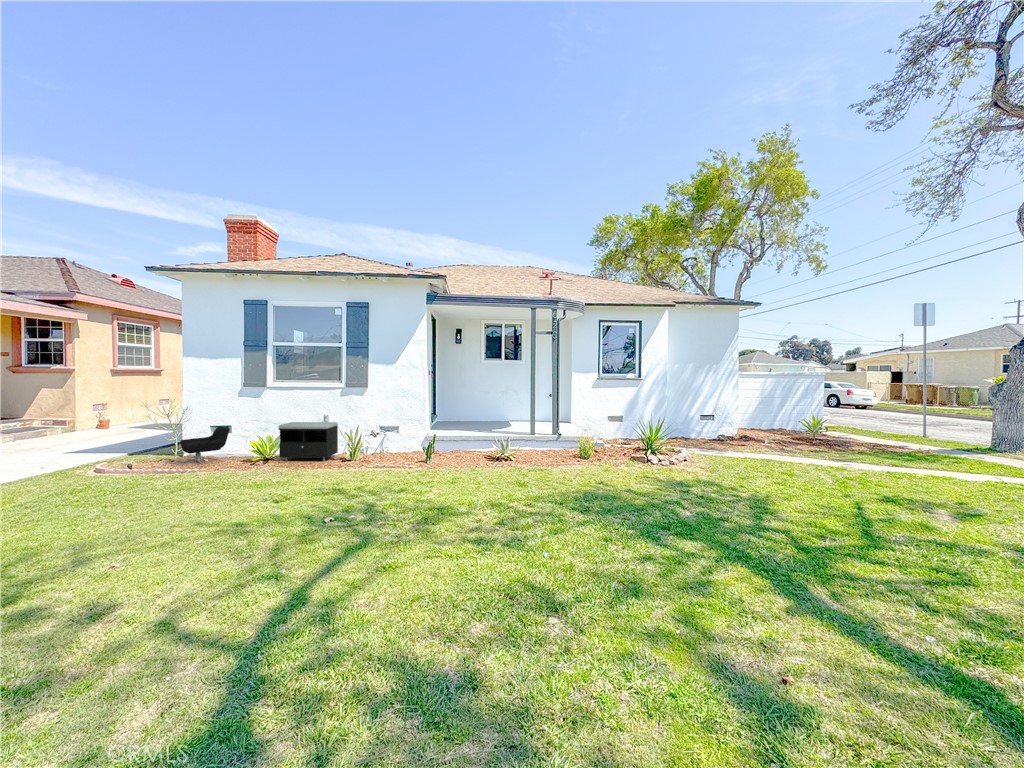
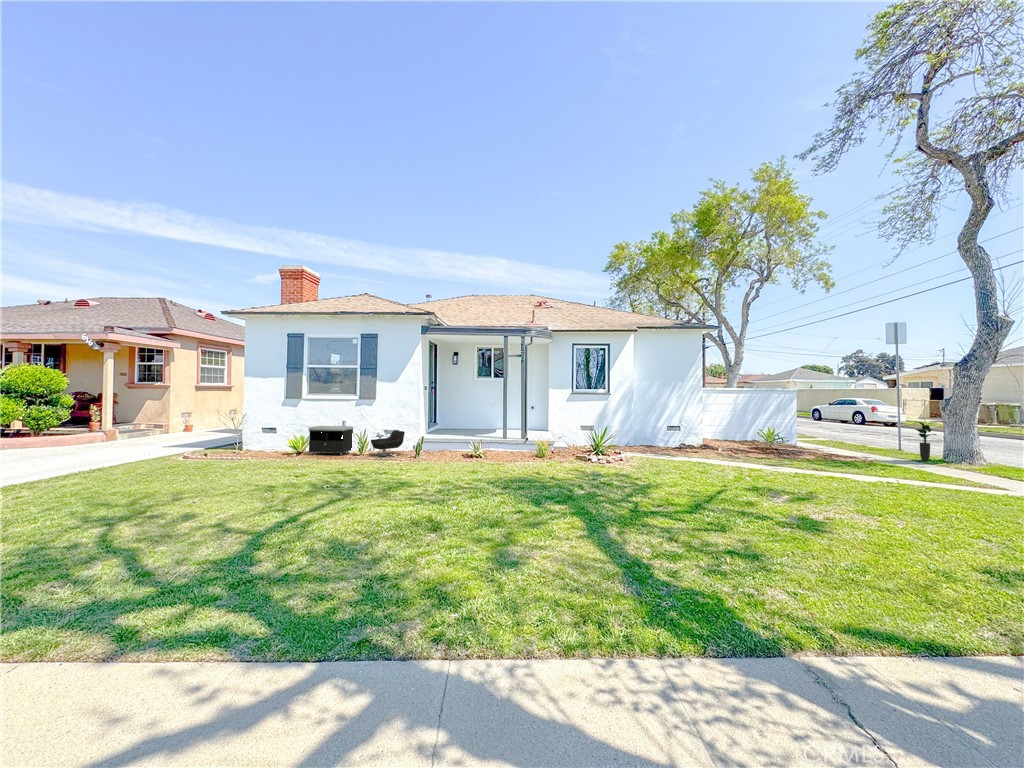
potted plant: none [968,409,996,451] -> present [914,422,936,461]
lounge chair: present [180,426,230,464] -> present [371,430,405,458]

